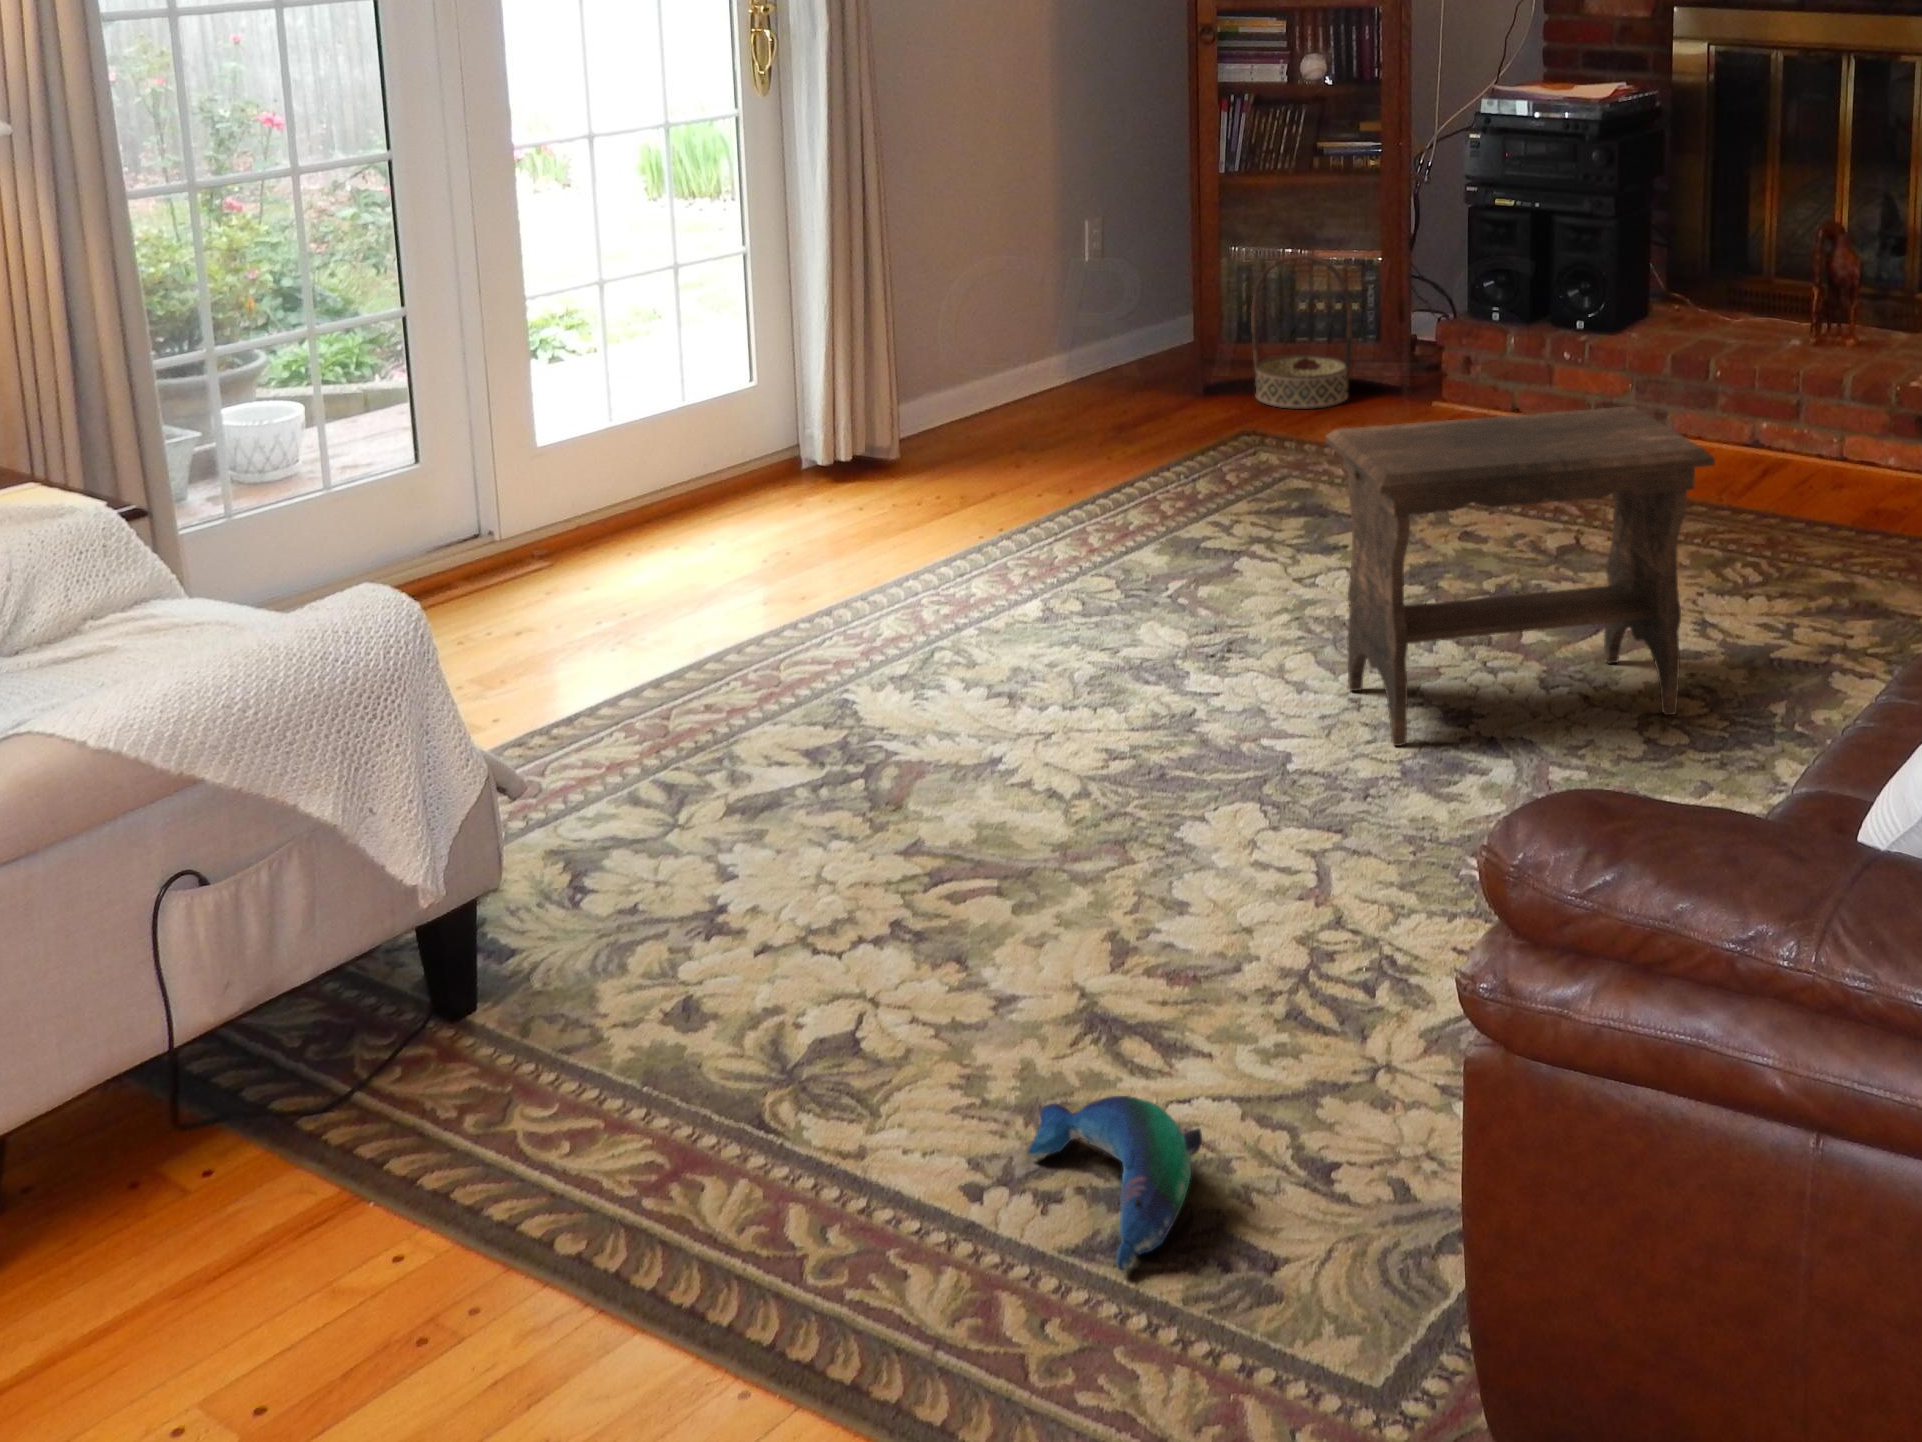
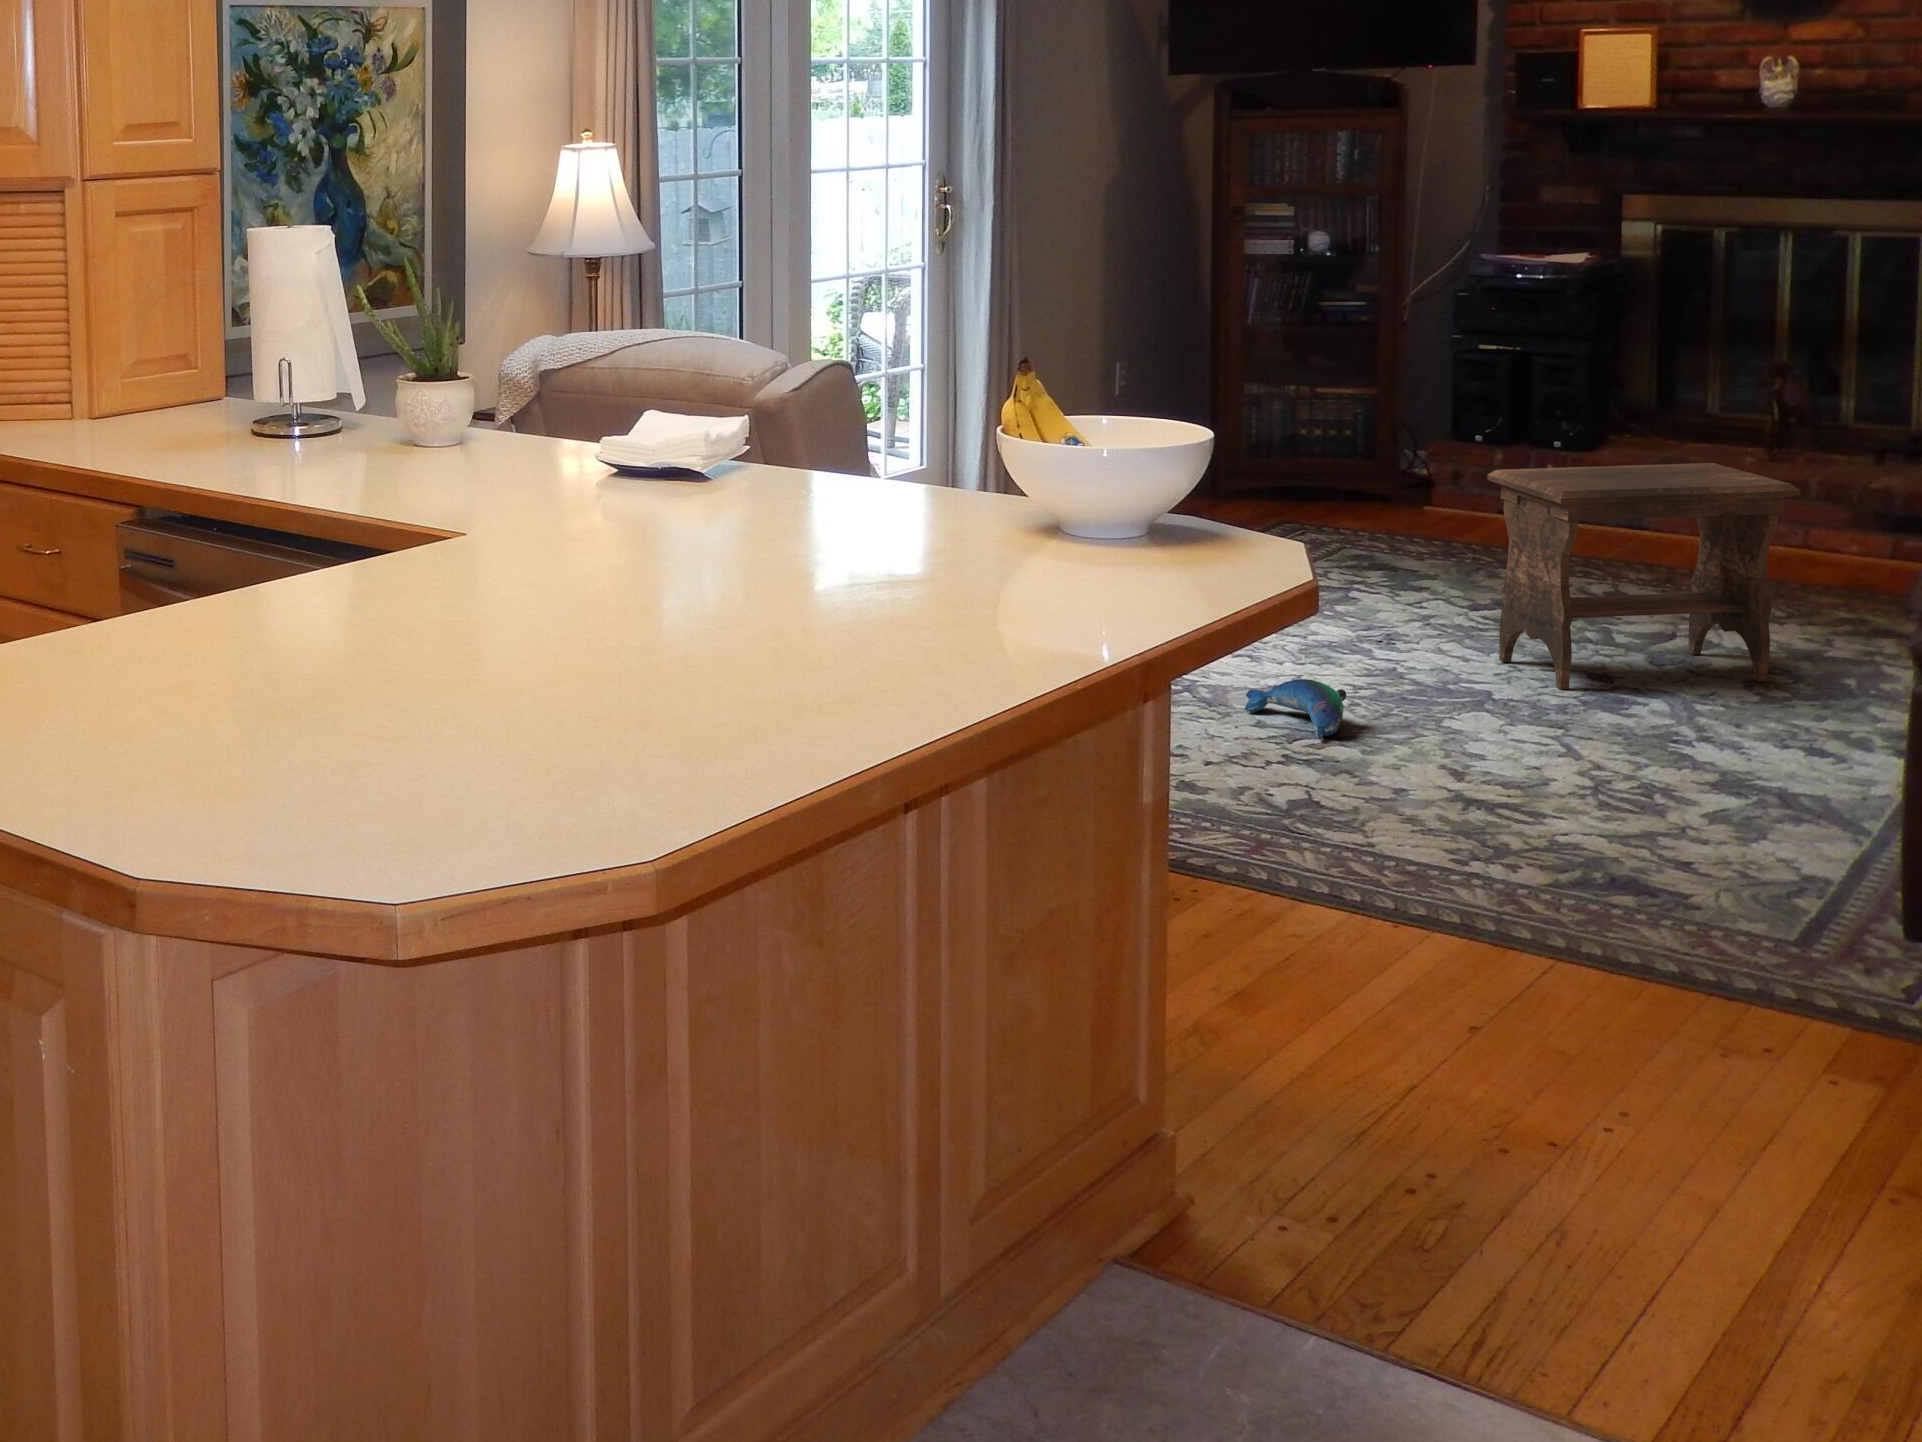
basket: present [1251,254,1352,409] -> none [1270,388,1357,510]
plush toy: present [1028,1096,1202,1270] -> present [1245,679,1346,739]

